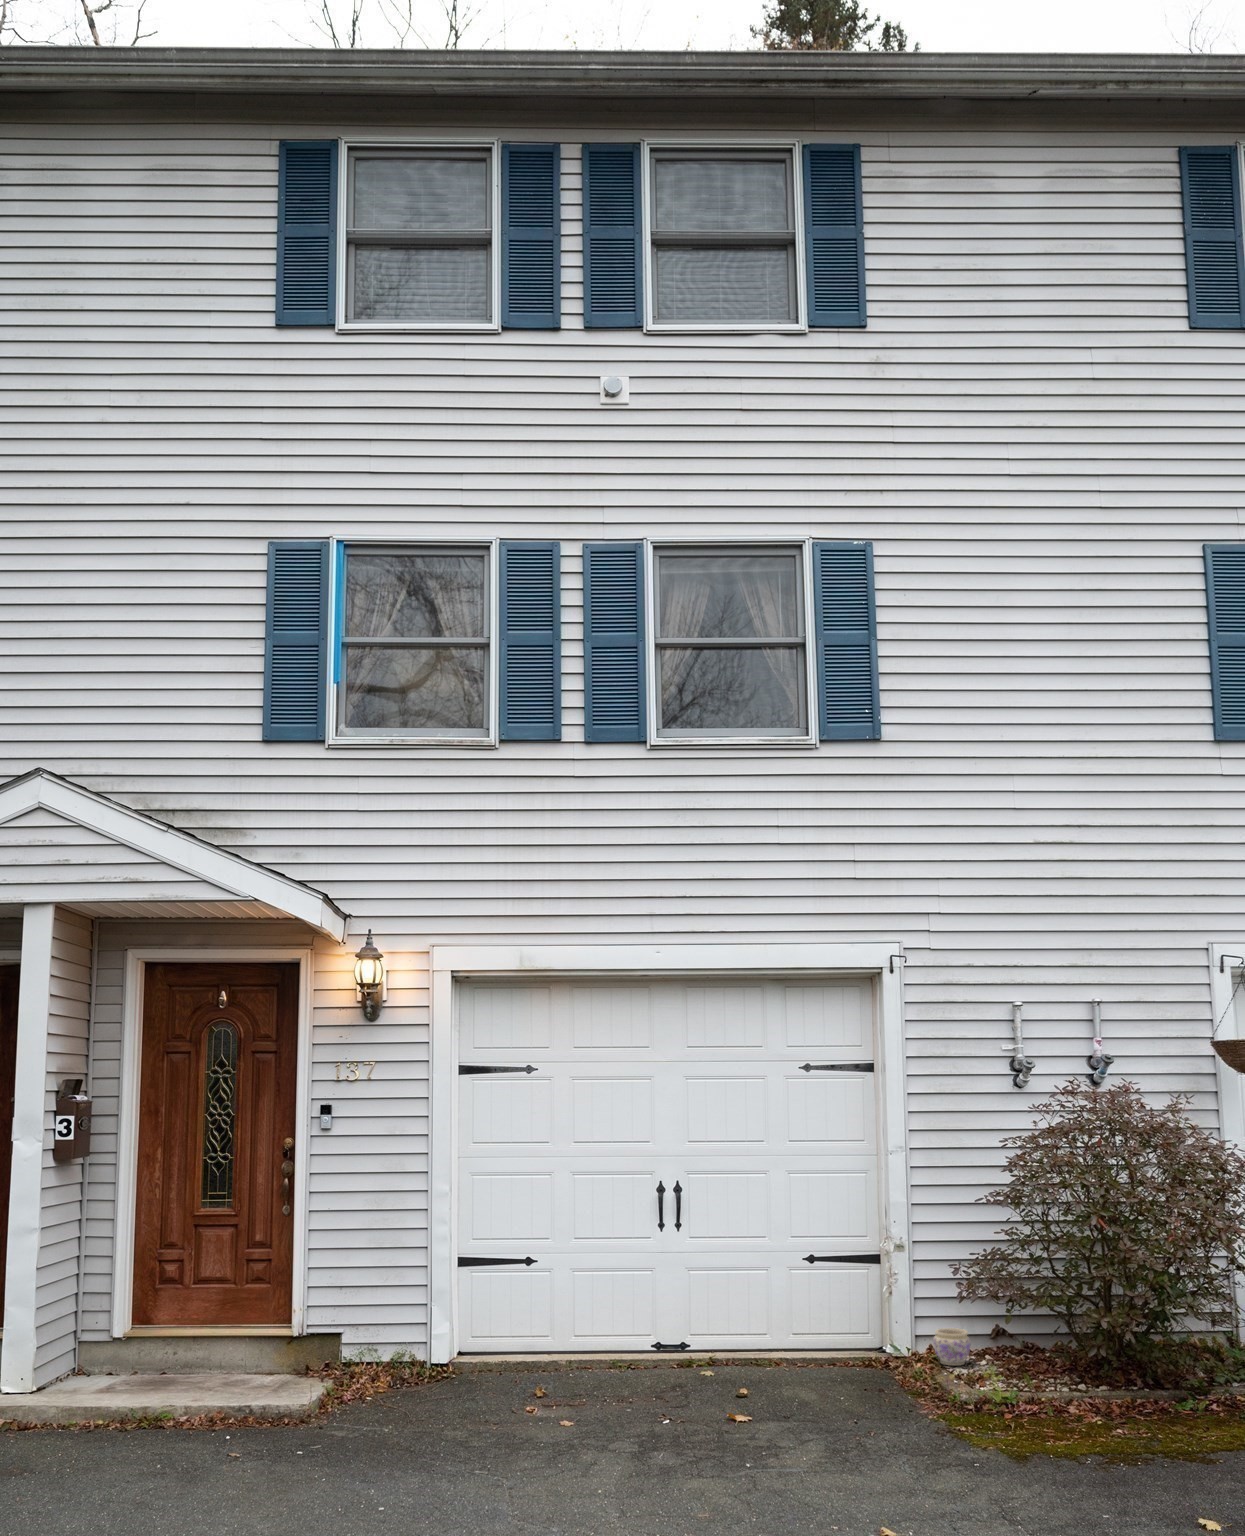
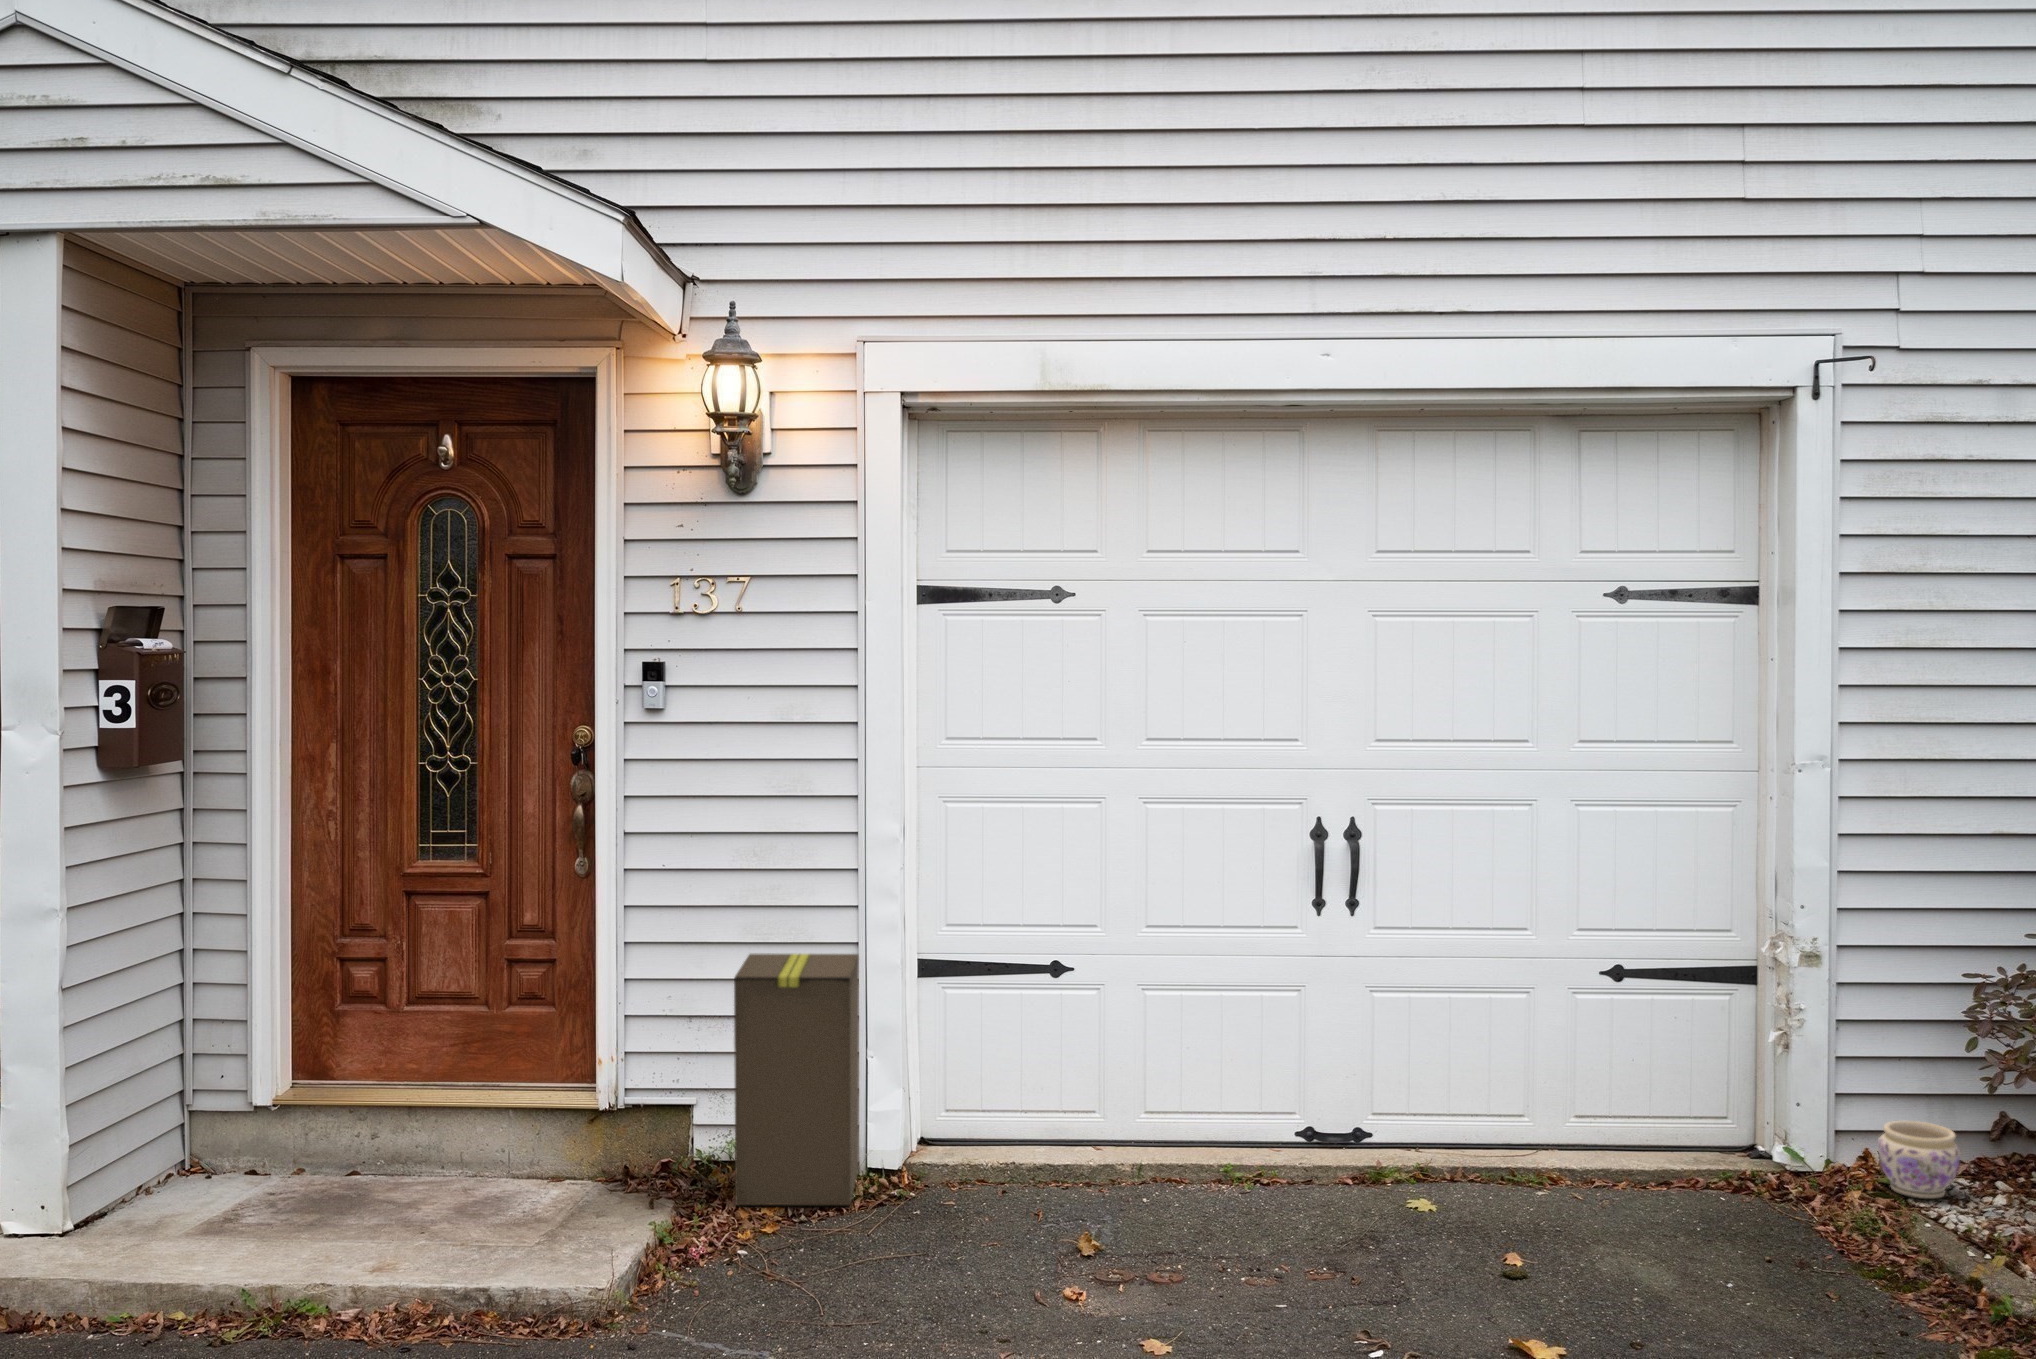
cardboard box: none [363,1252,426,1381] -> present [734,954,859,1205]

